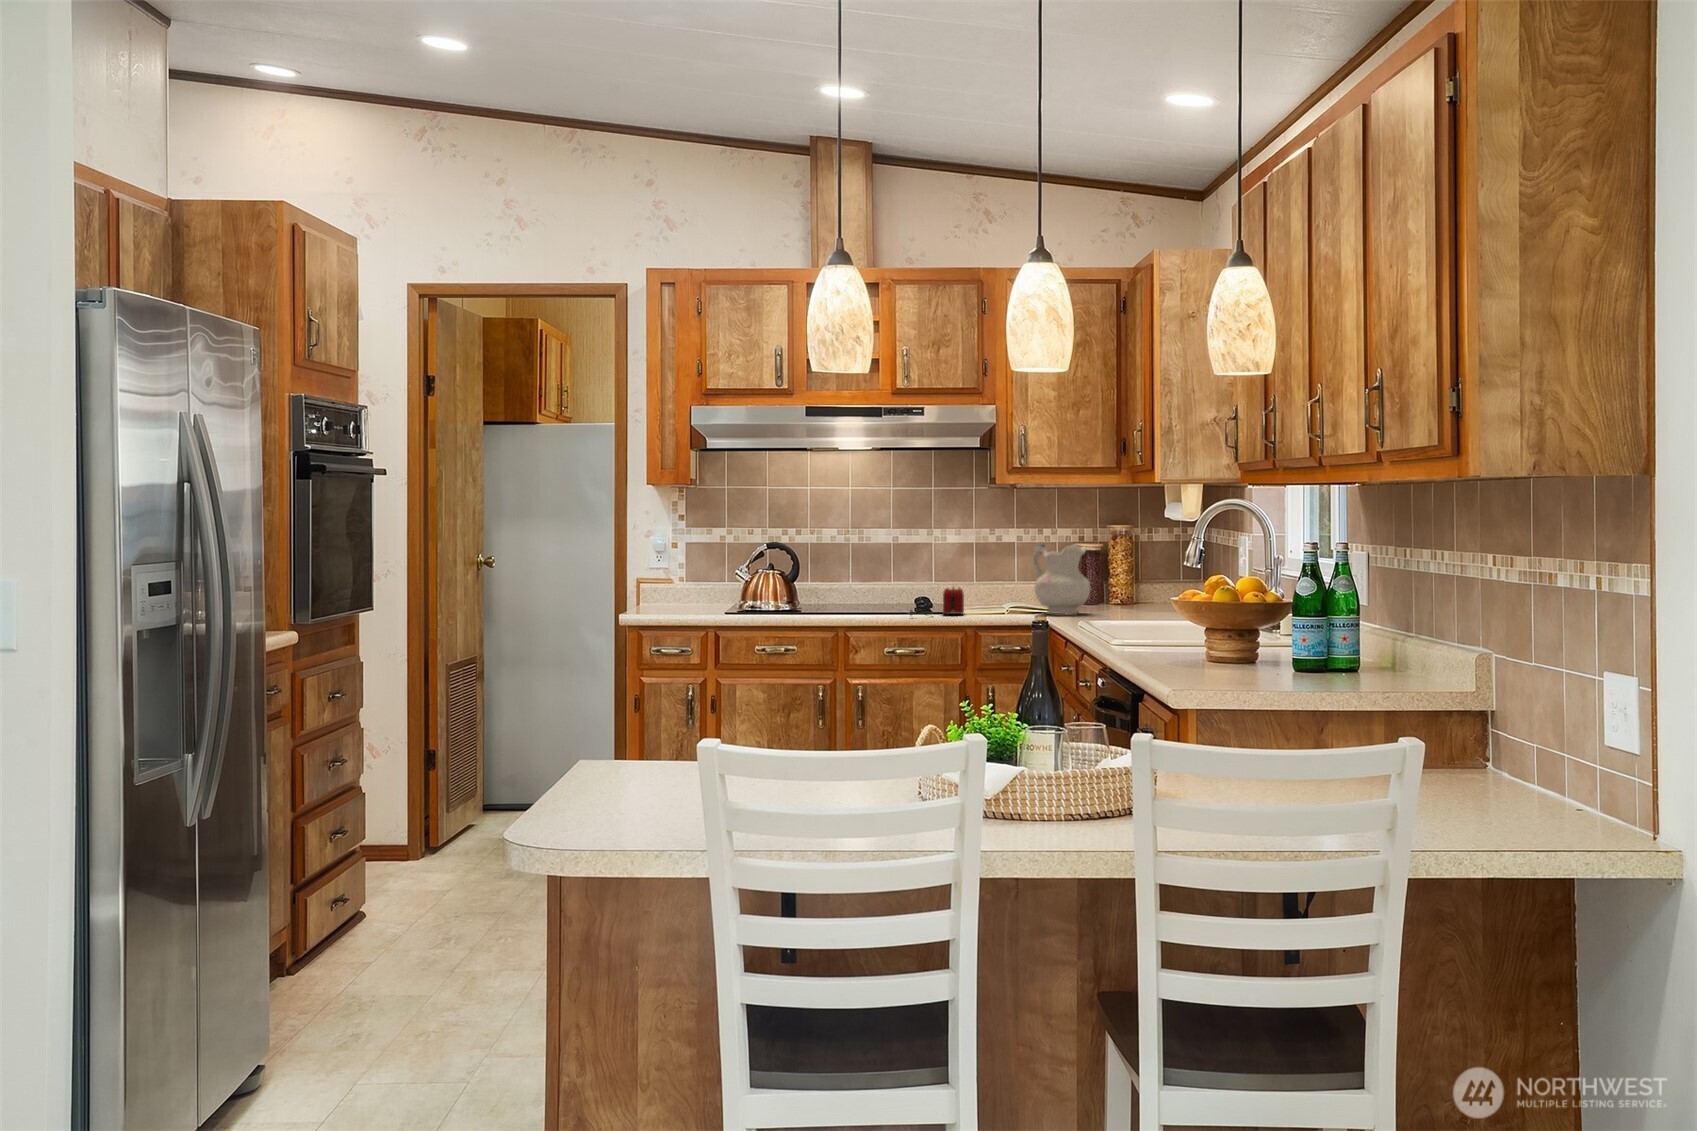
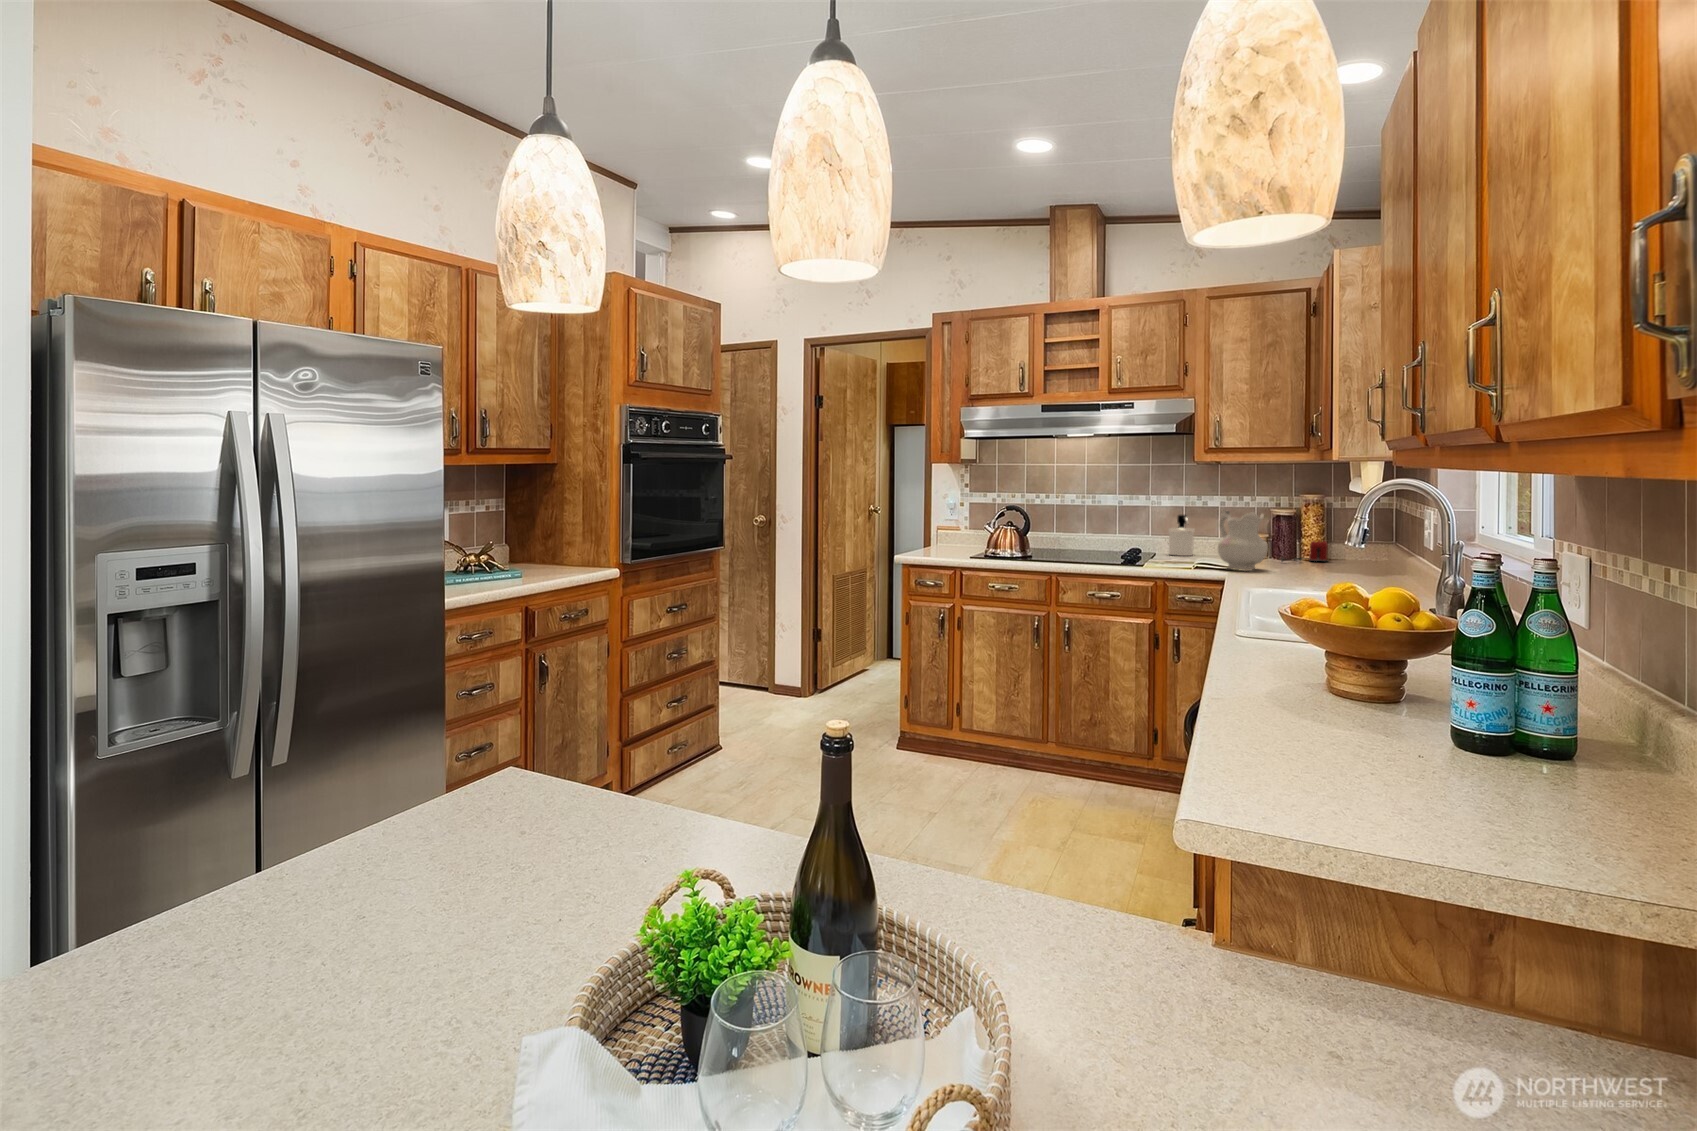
soap dispenser: none [956,552,988,604] -> present [1168,515,1195,556]
toaster: present [910,588,964,615] -> present [1281,541,1328,561]

